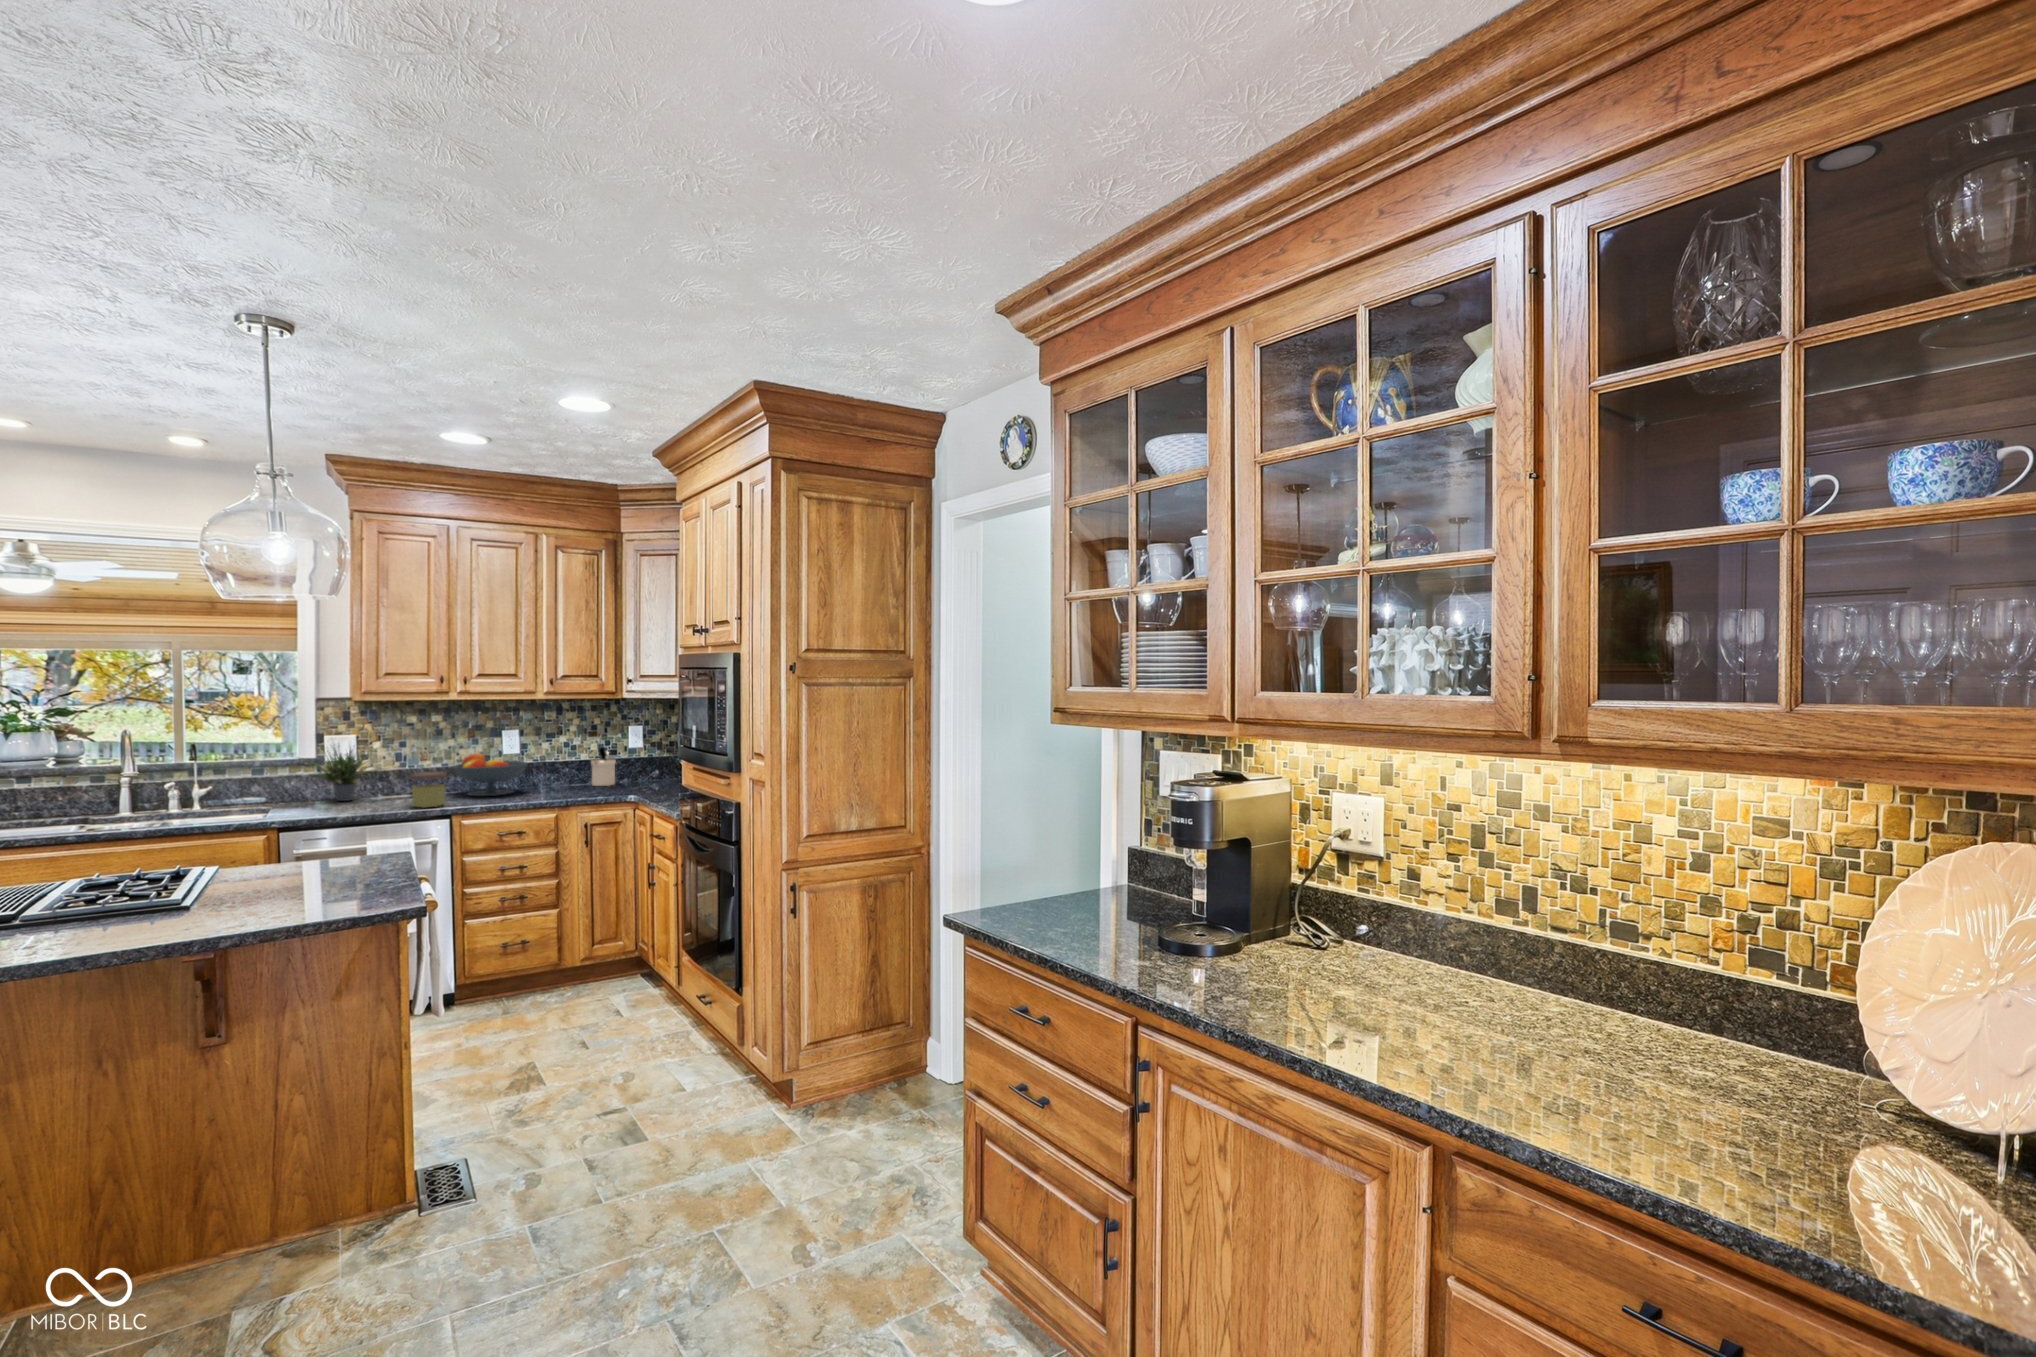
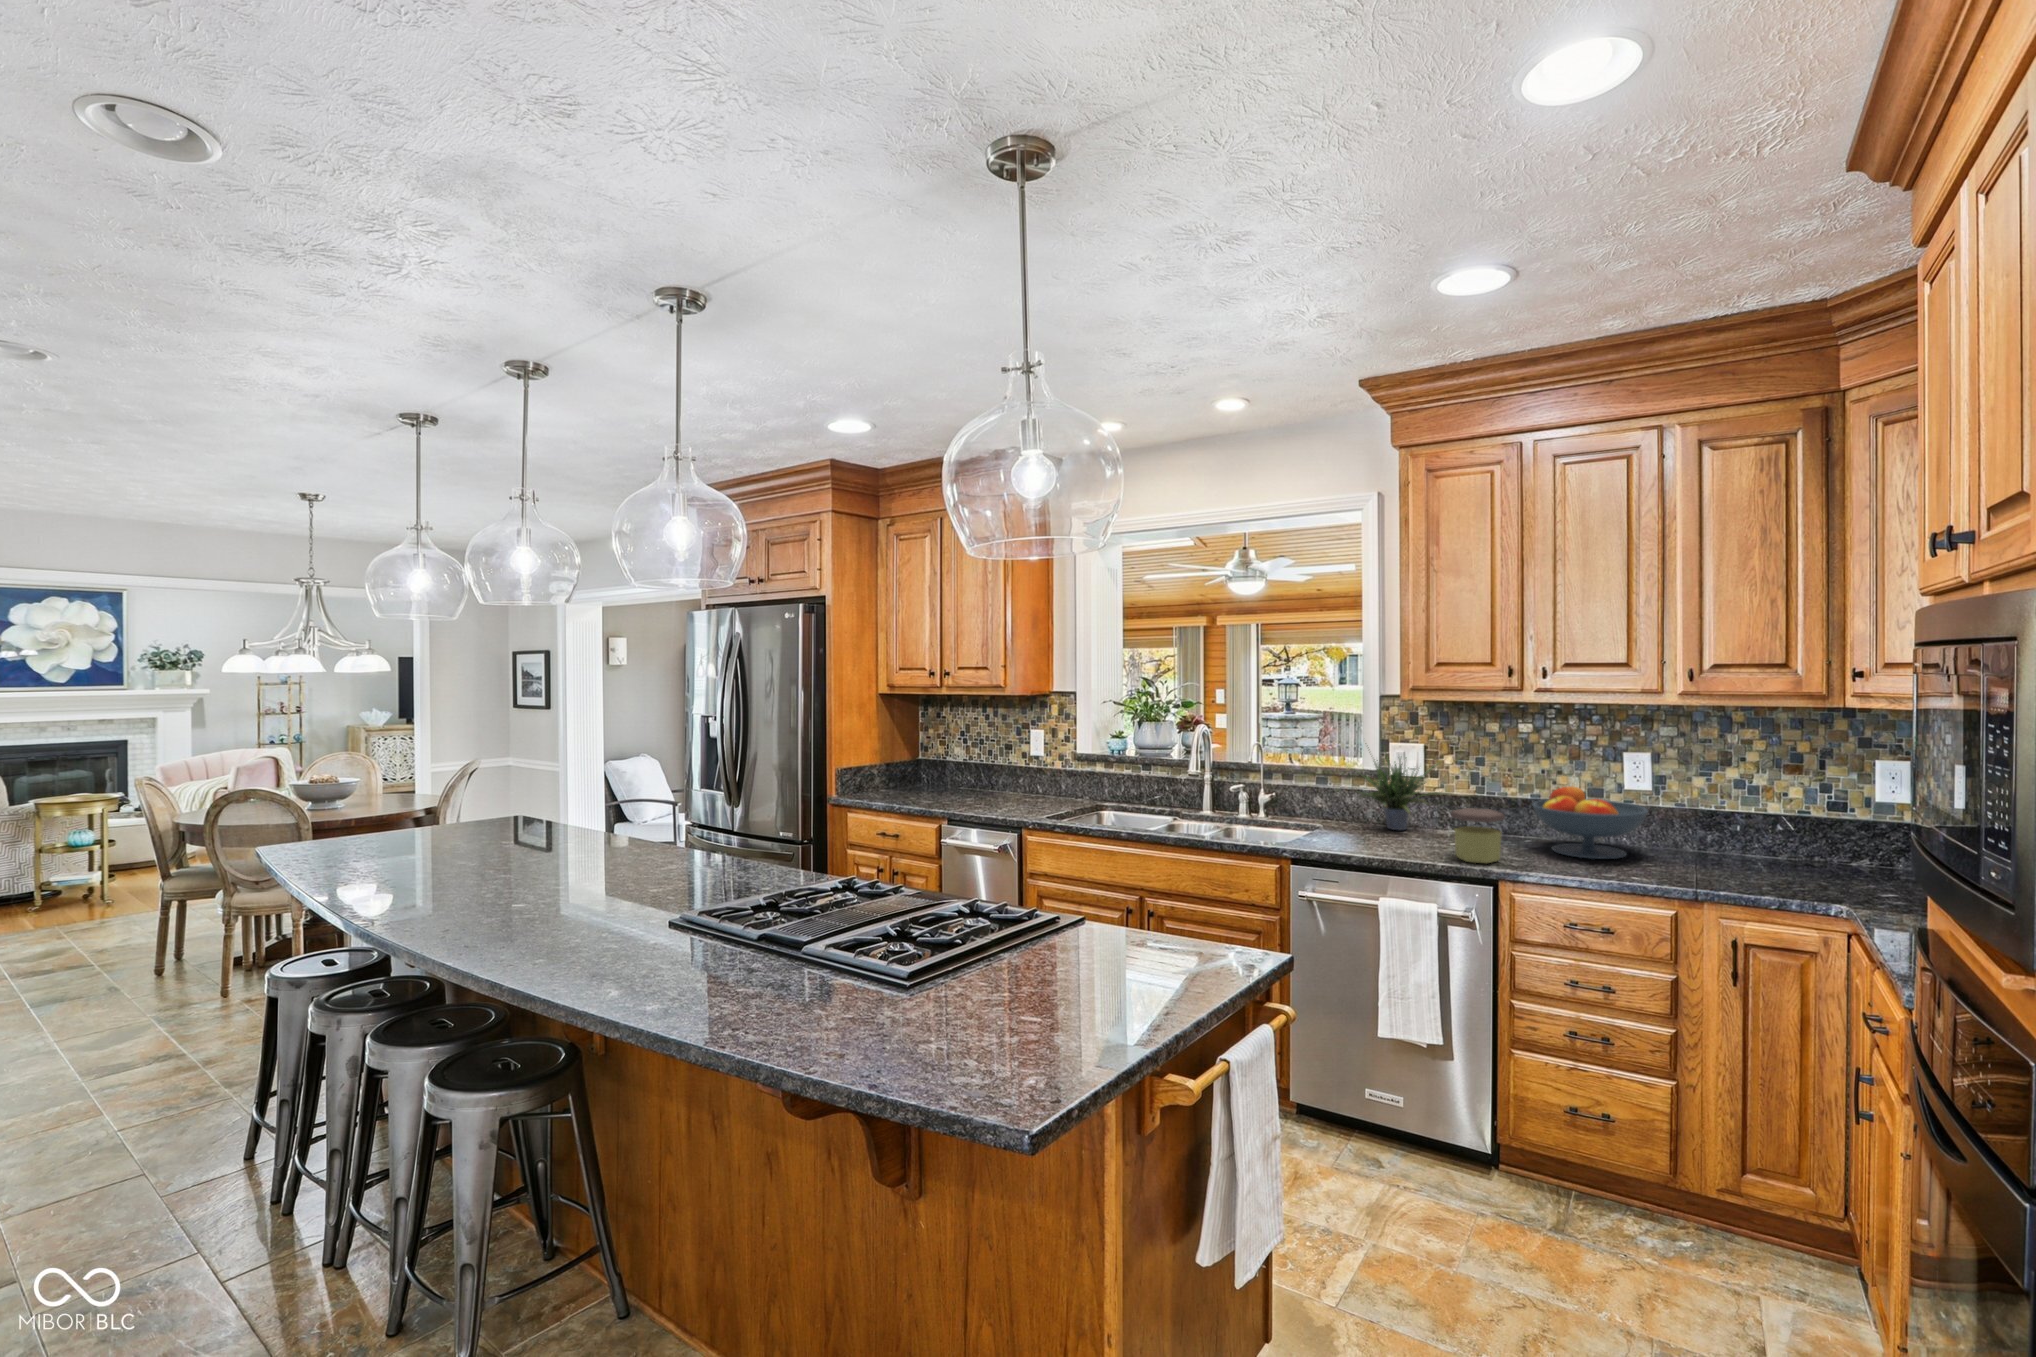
soap dispenser: present [591,747,616,786] -> none [1777,800,1831,873]

